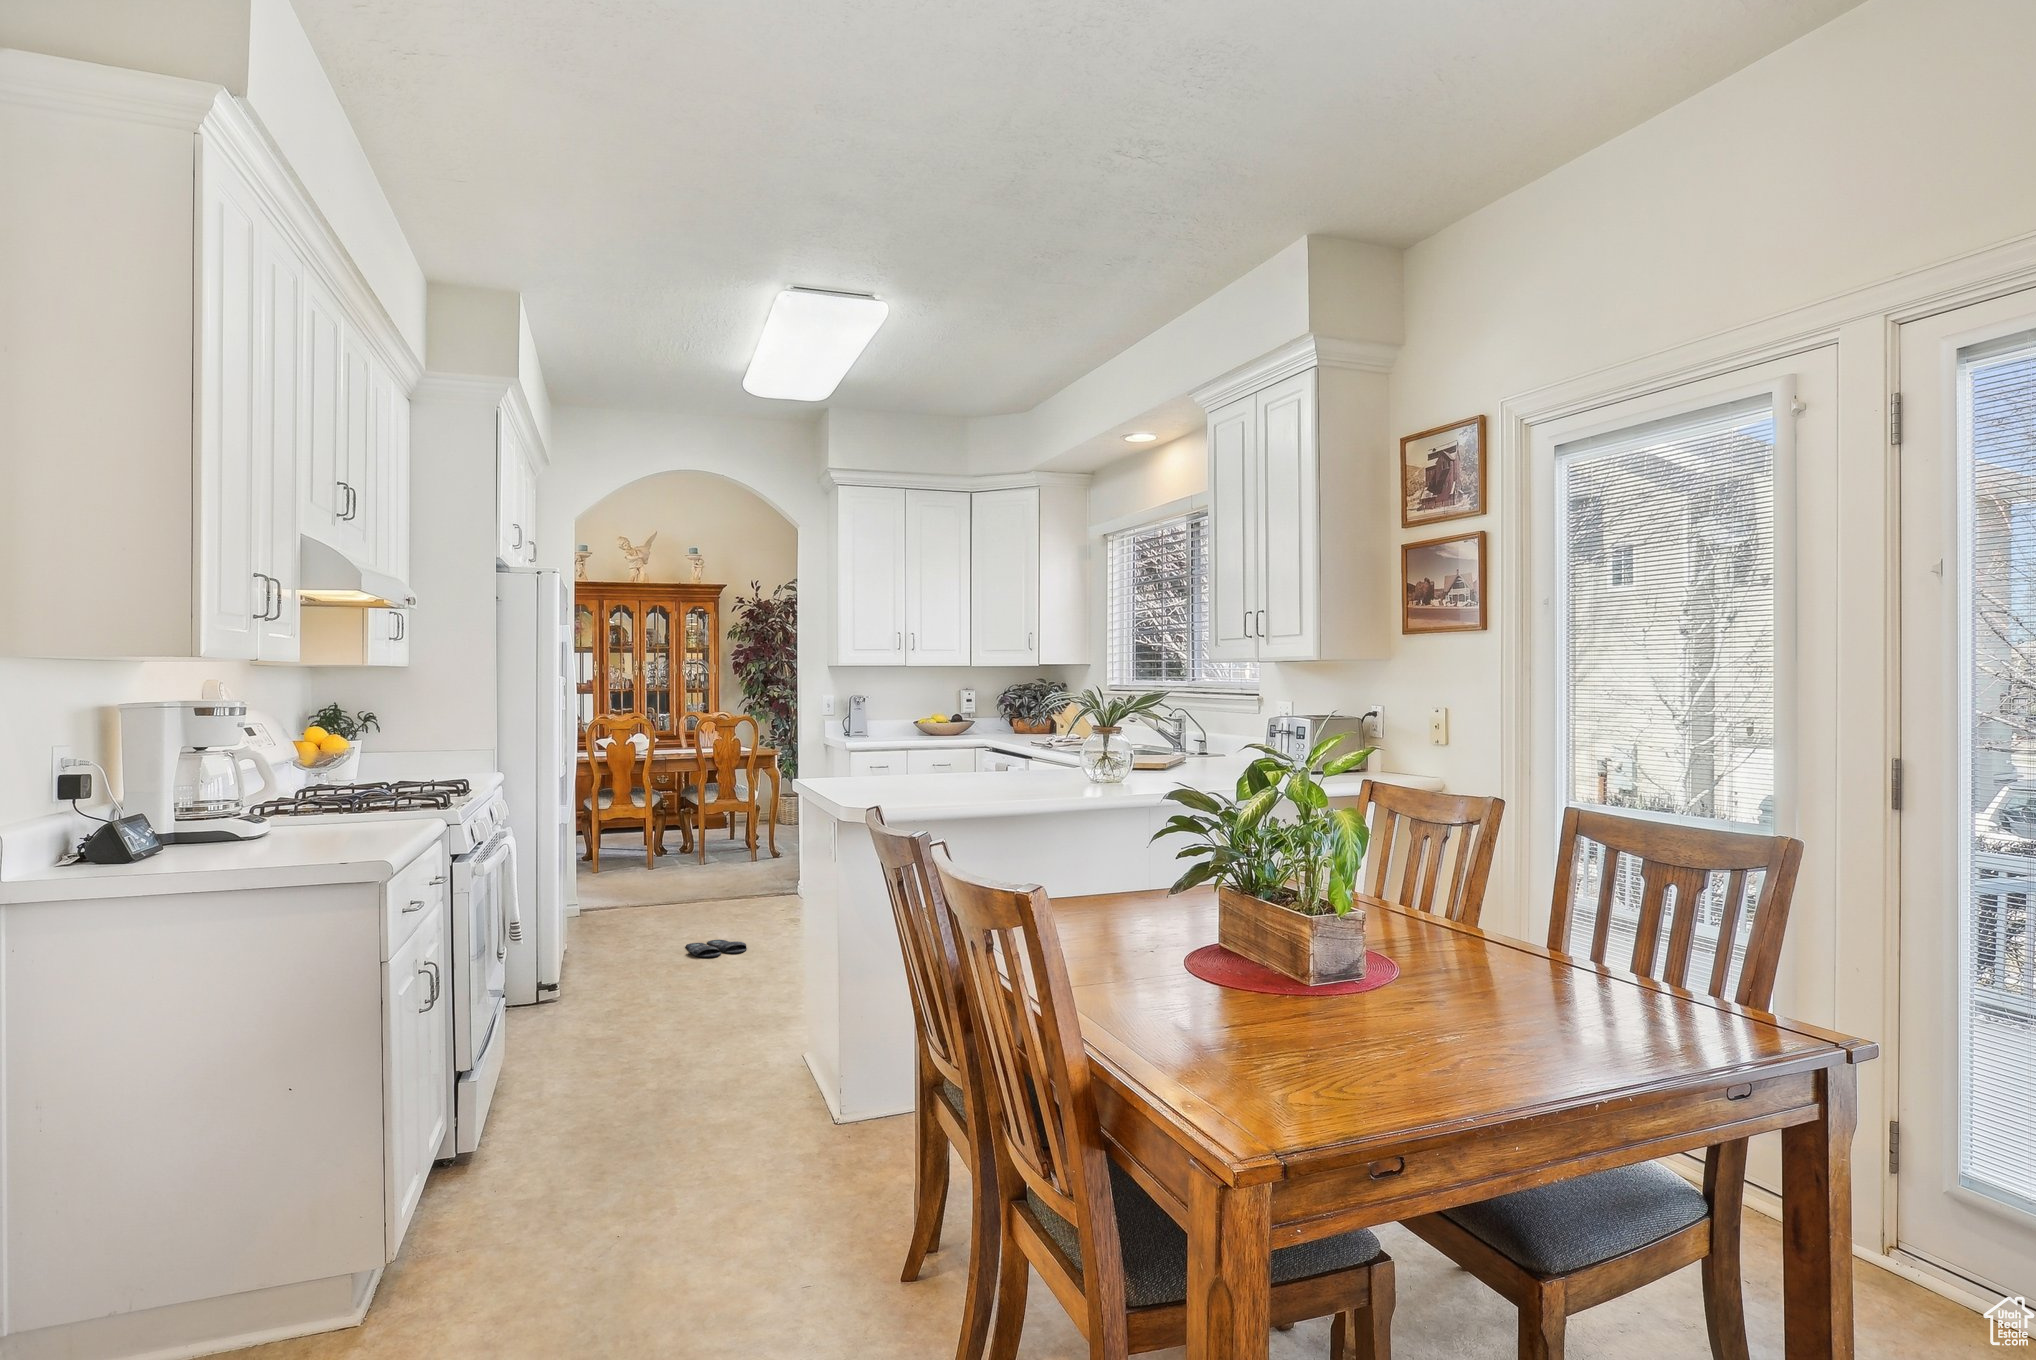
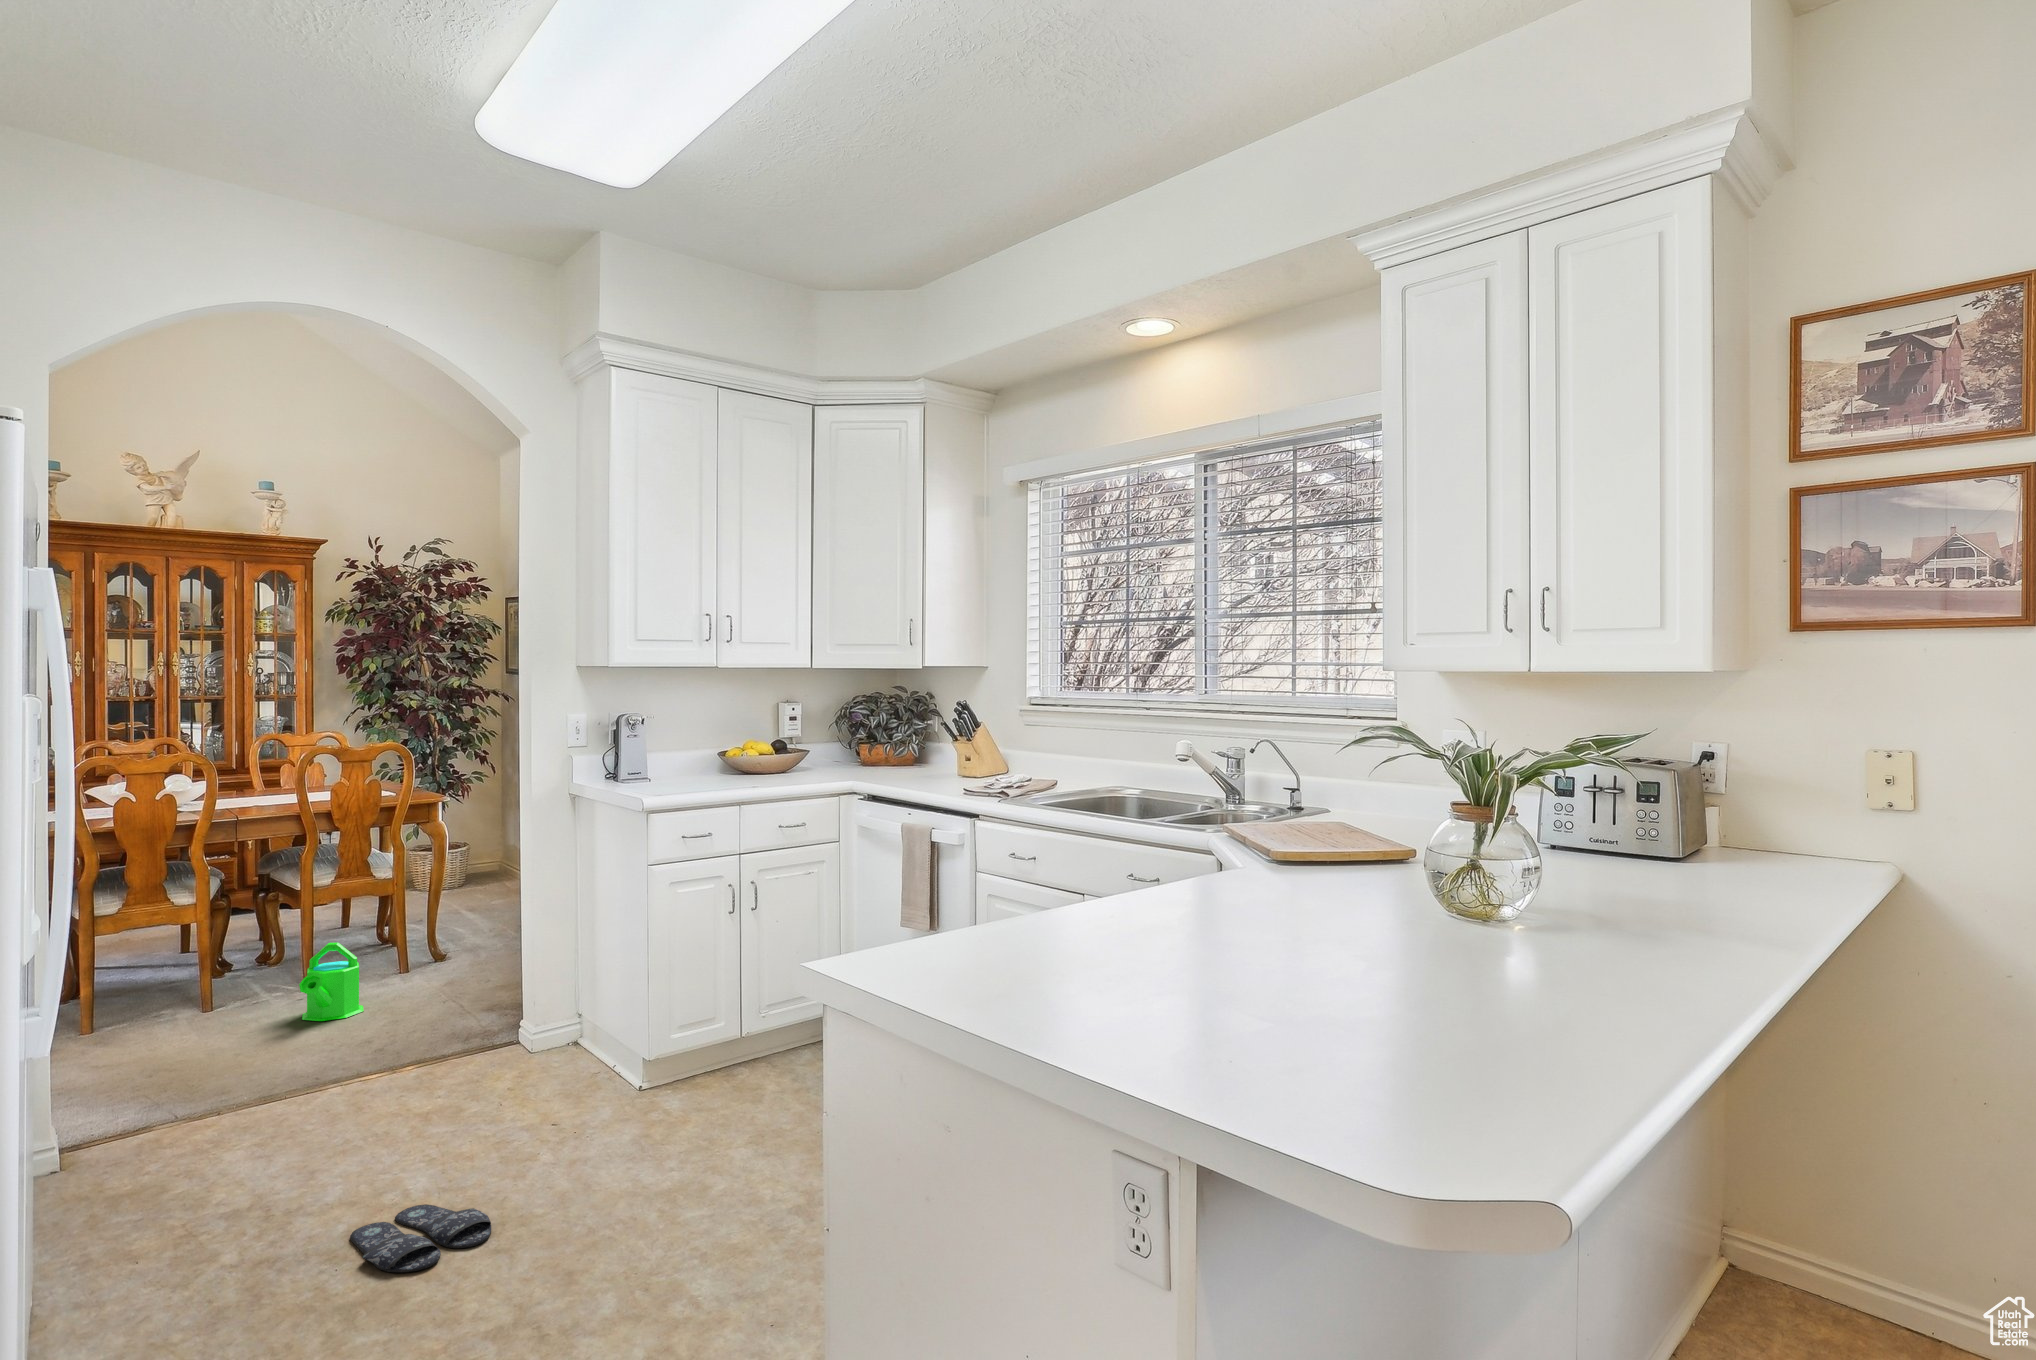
watering can: none [691,831,726,875] -> present [299,943,364,1021]

